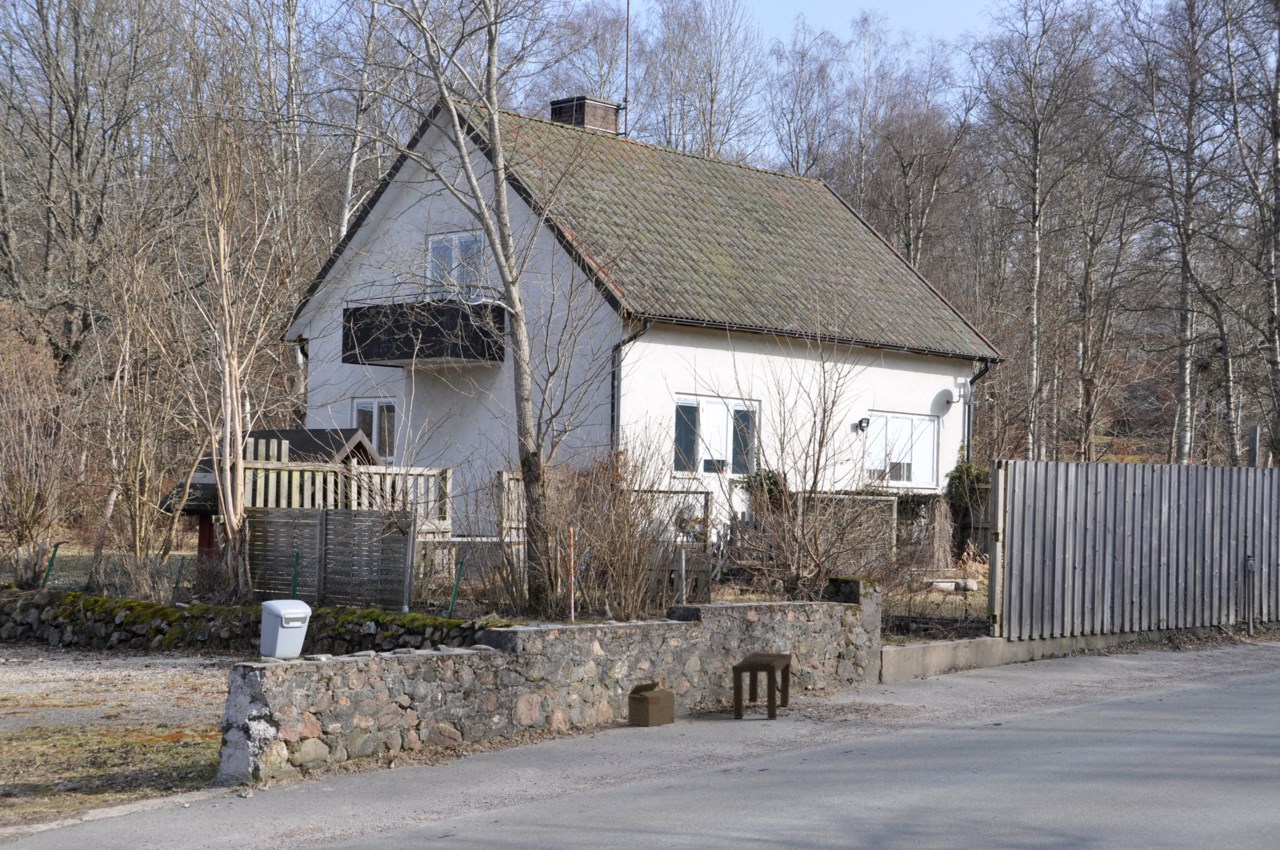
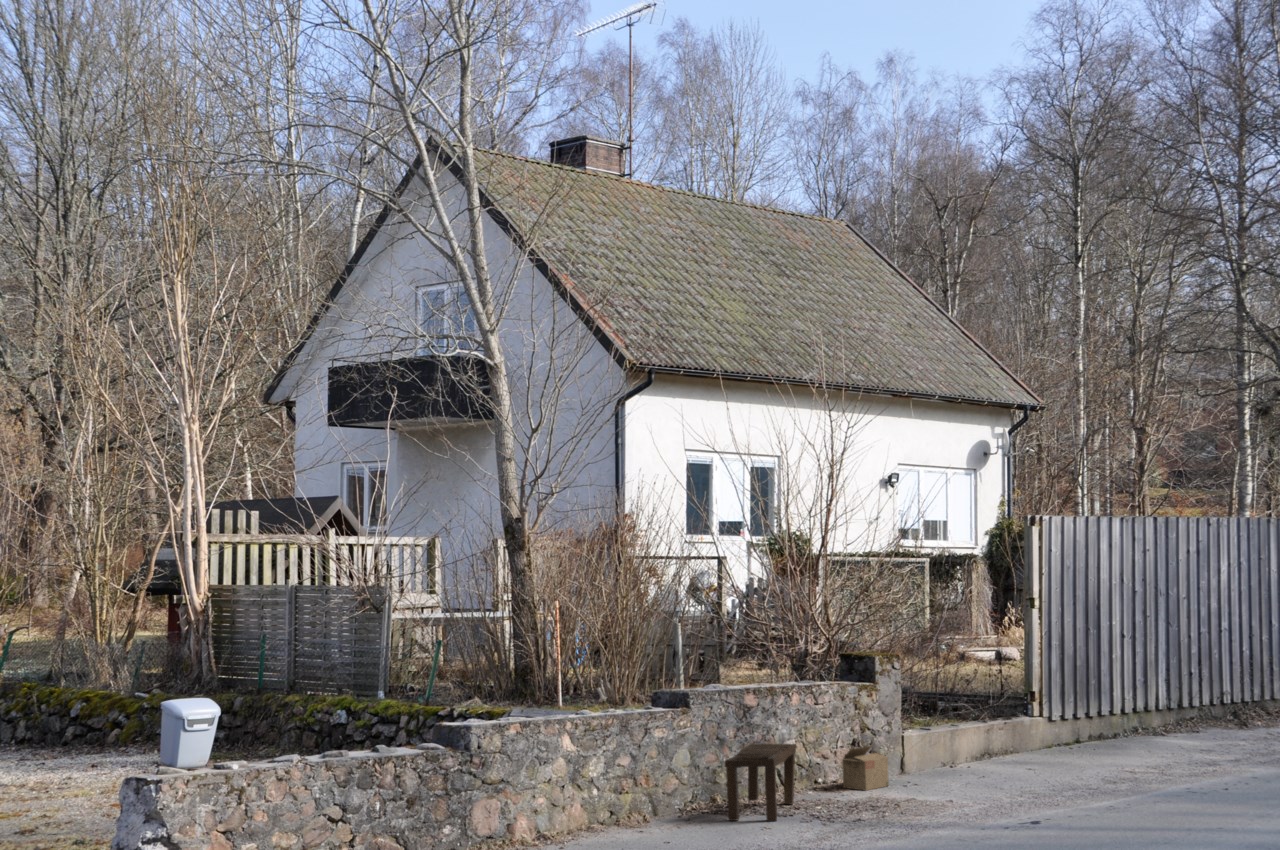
cardboard box: present [628,682,674,726] -> present [842,746,889,791]

